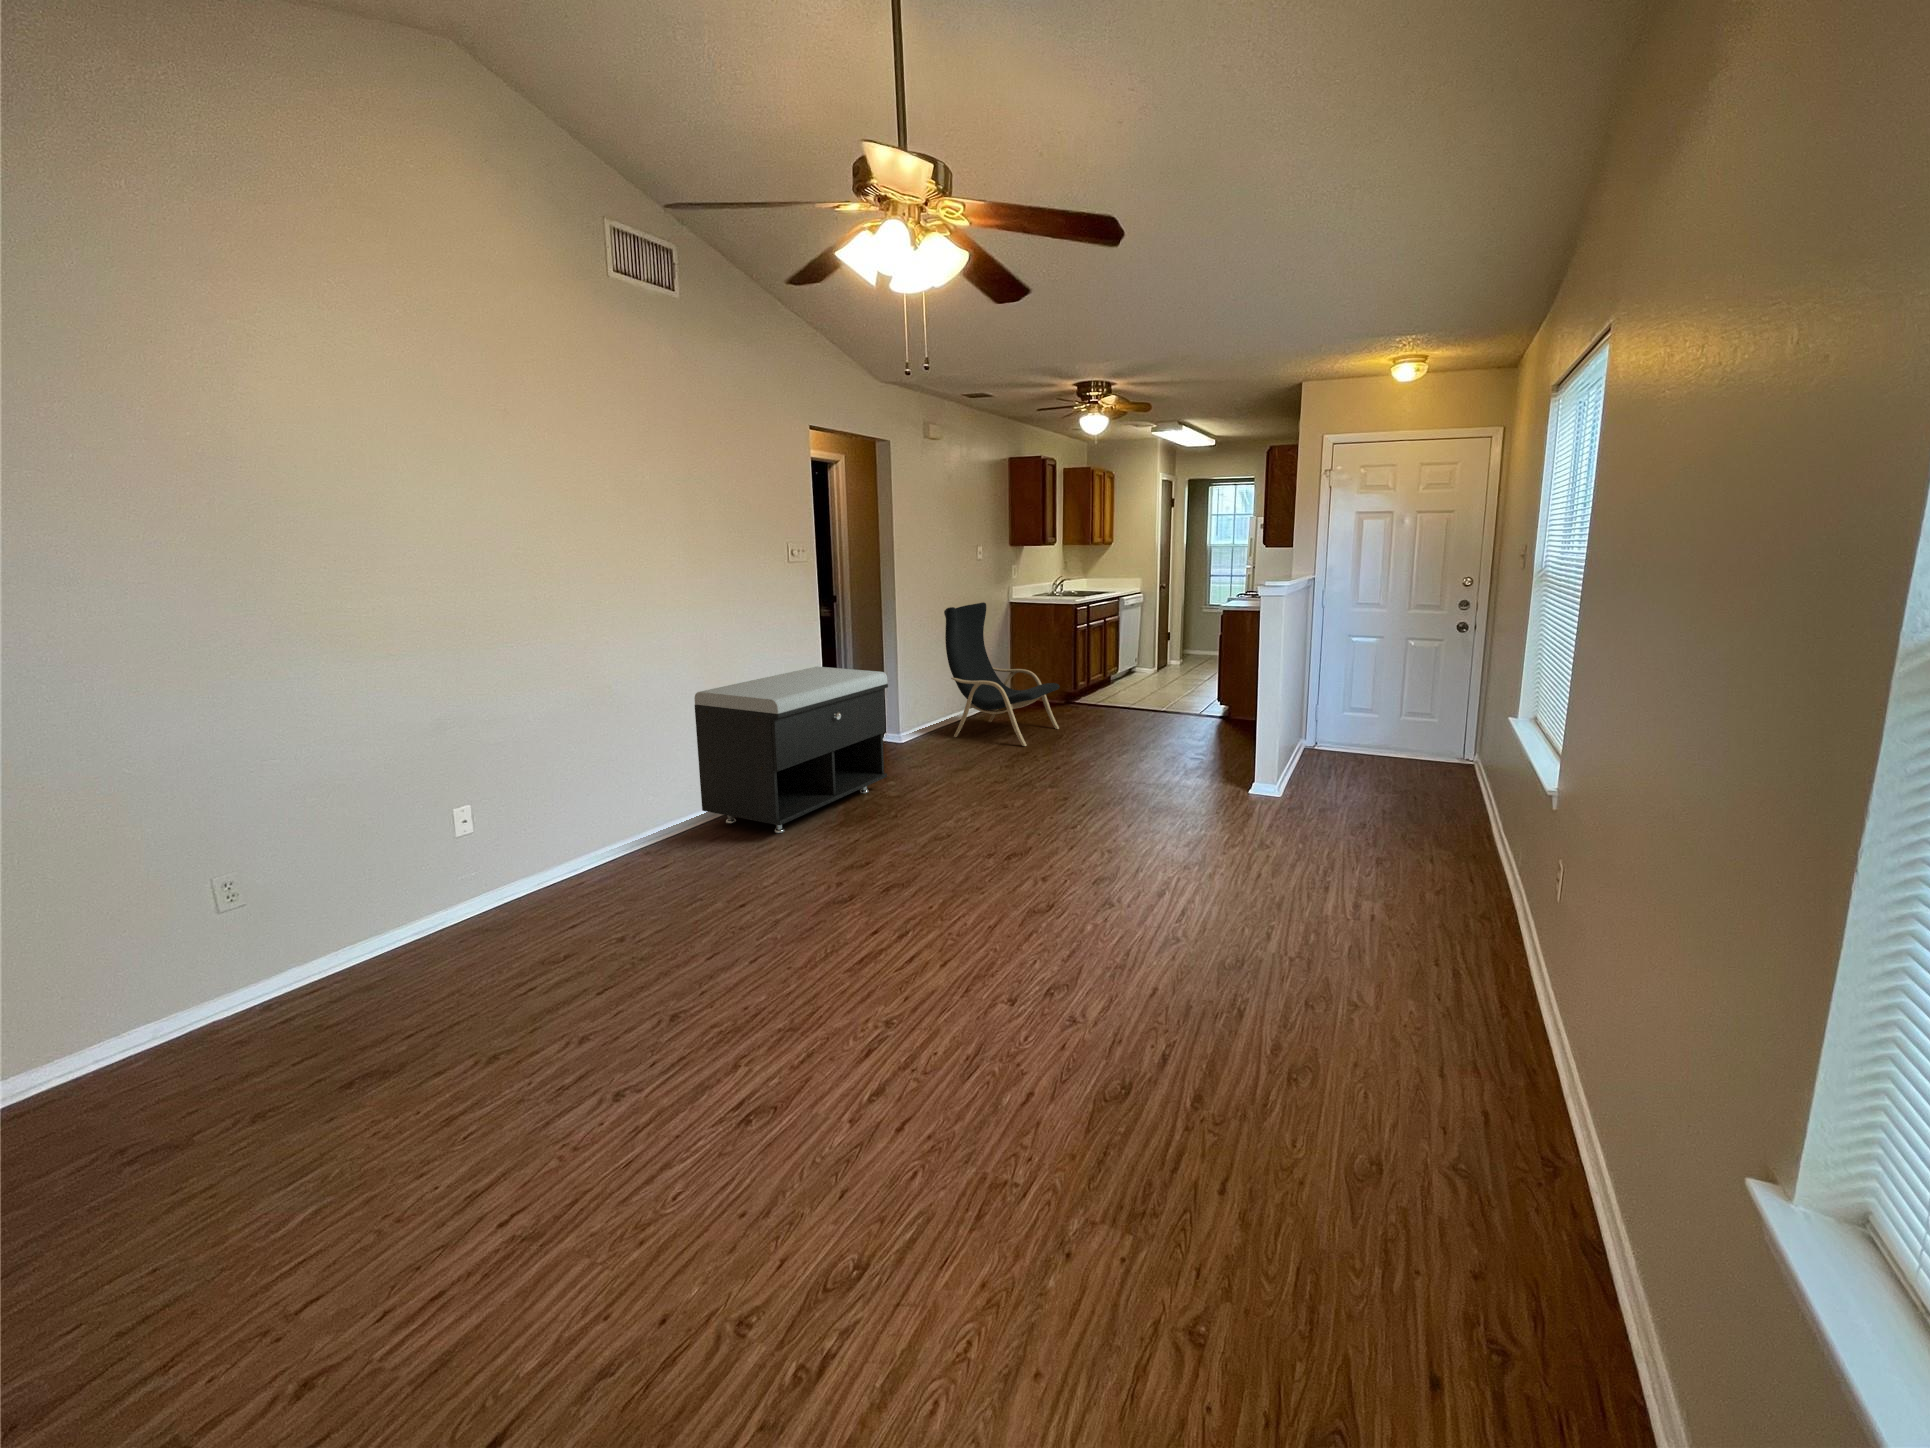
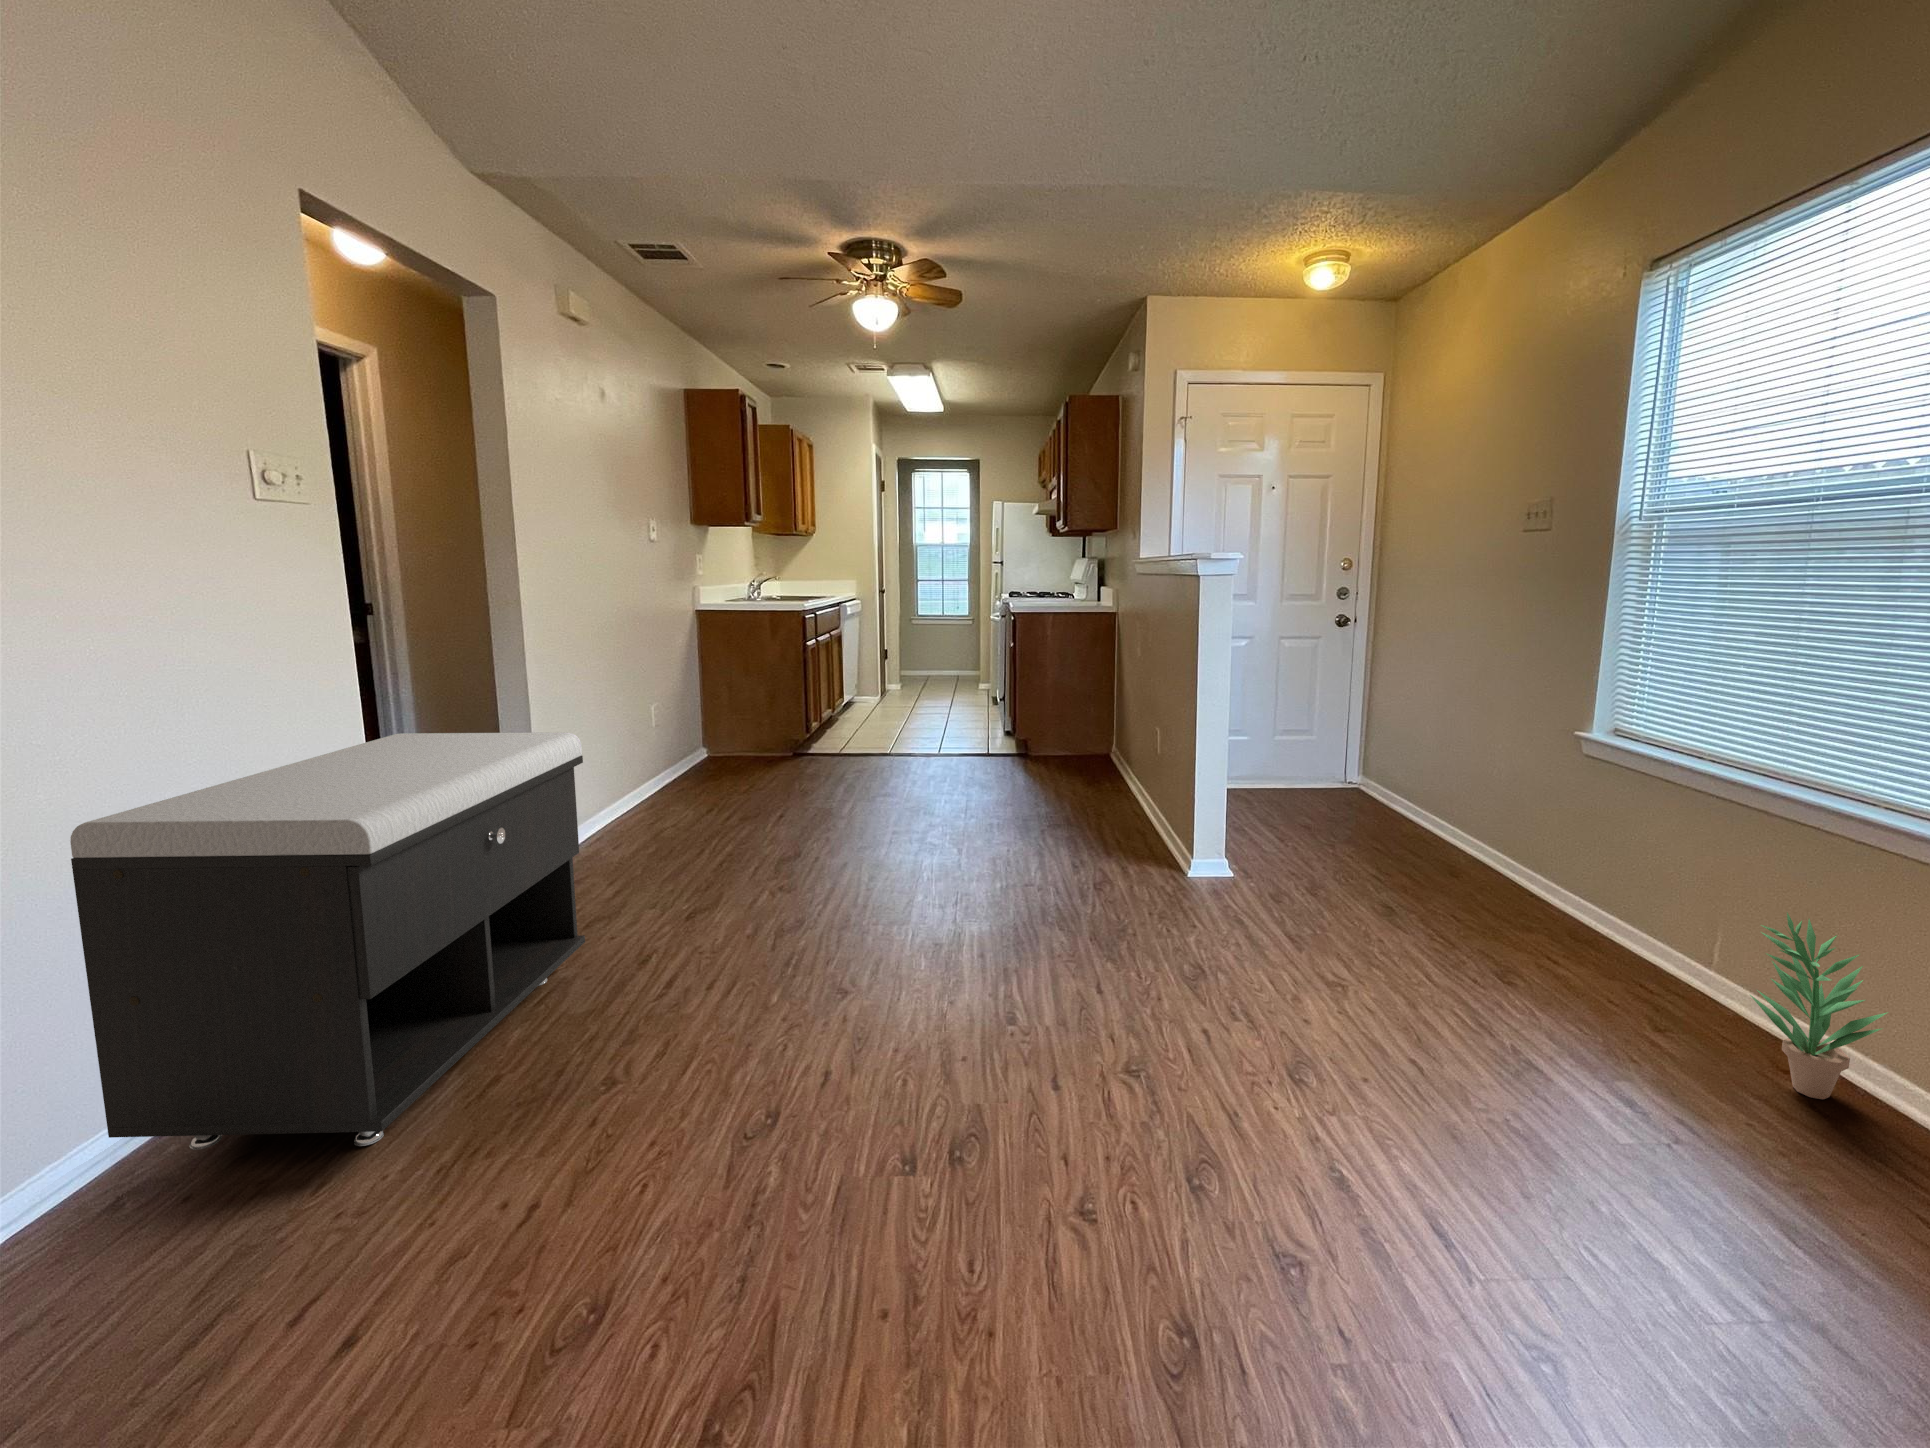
lounge chair: present [944,602,1060,746] -> none [612,609,818,839]
potted plant: none [1457,845,1528,966] -> present [1750,913,1887,1099]

